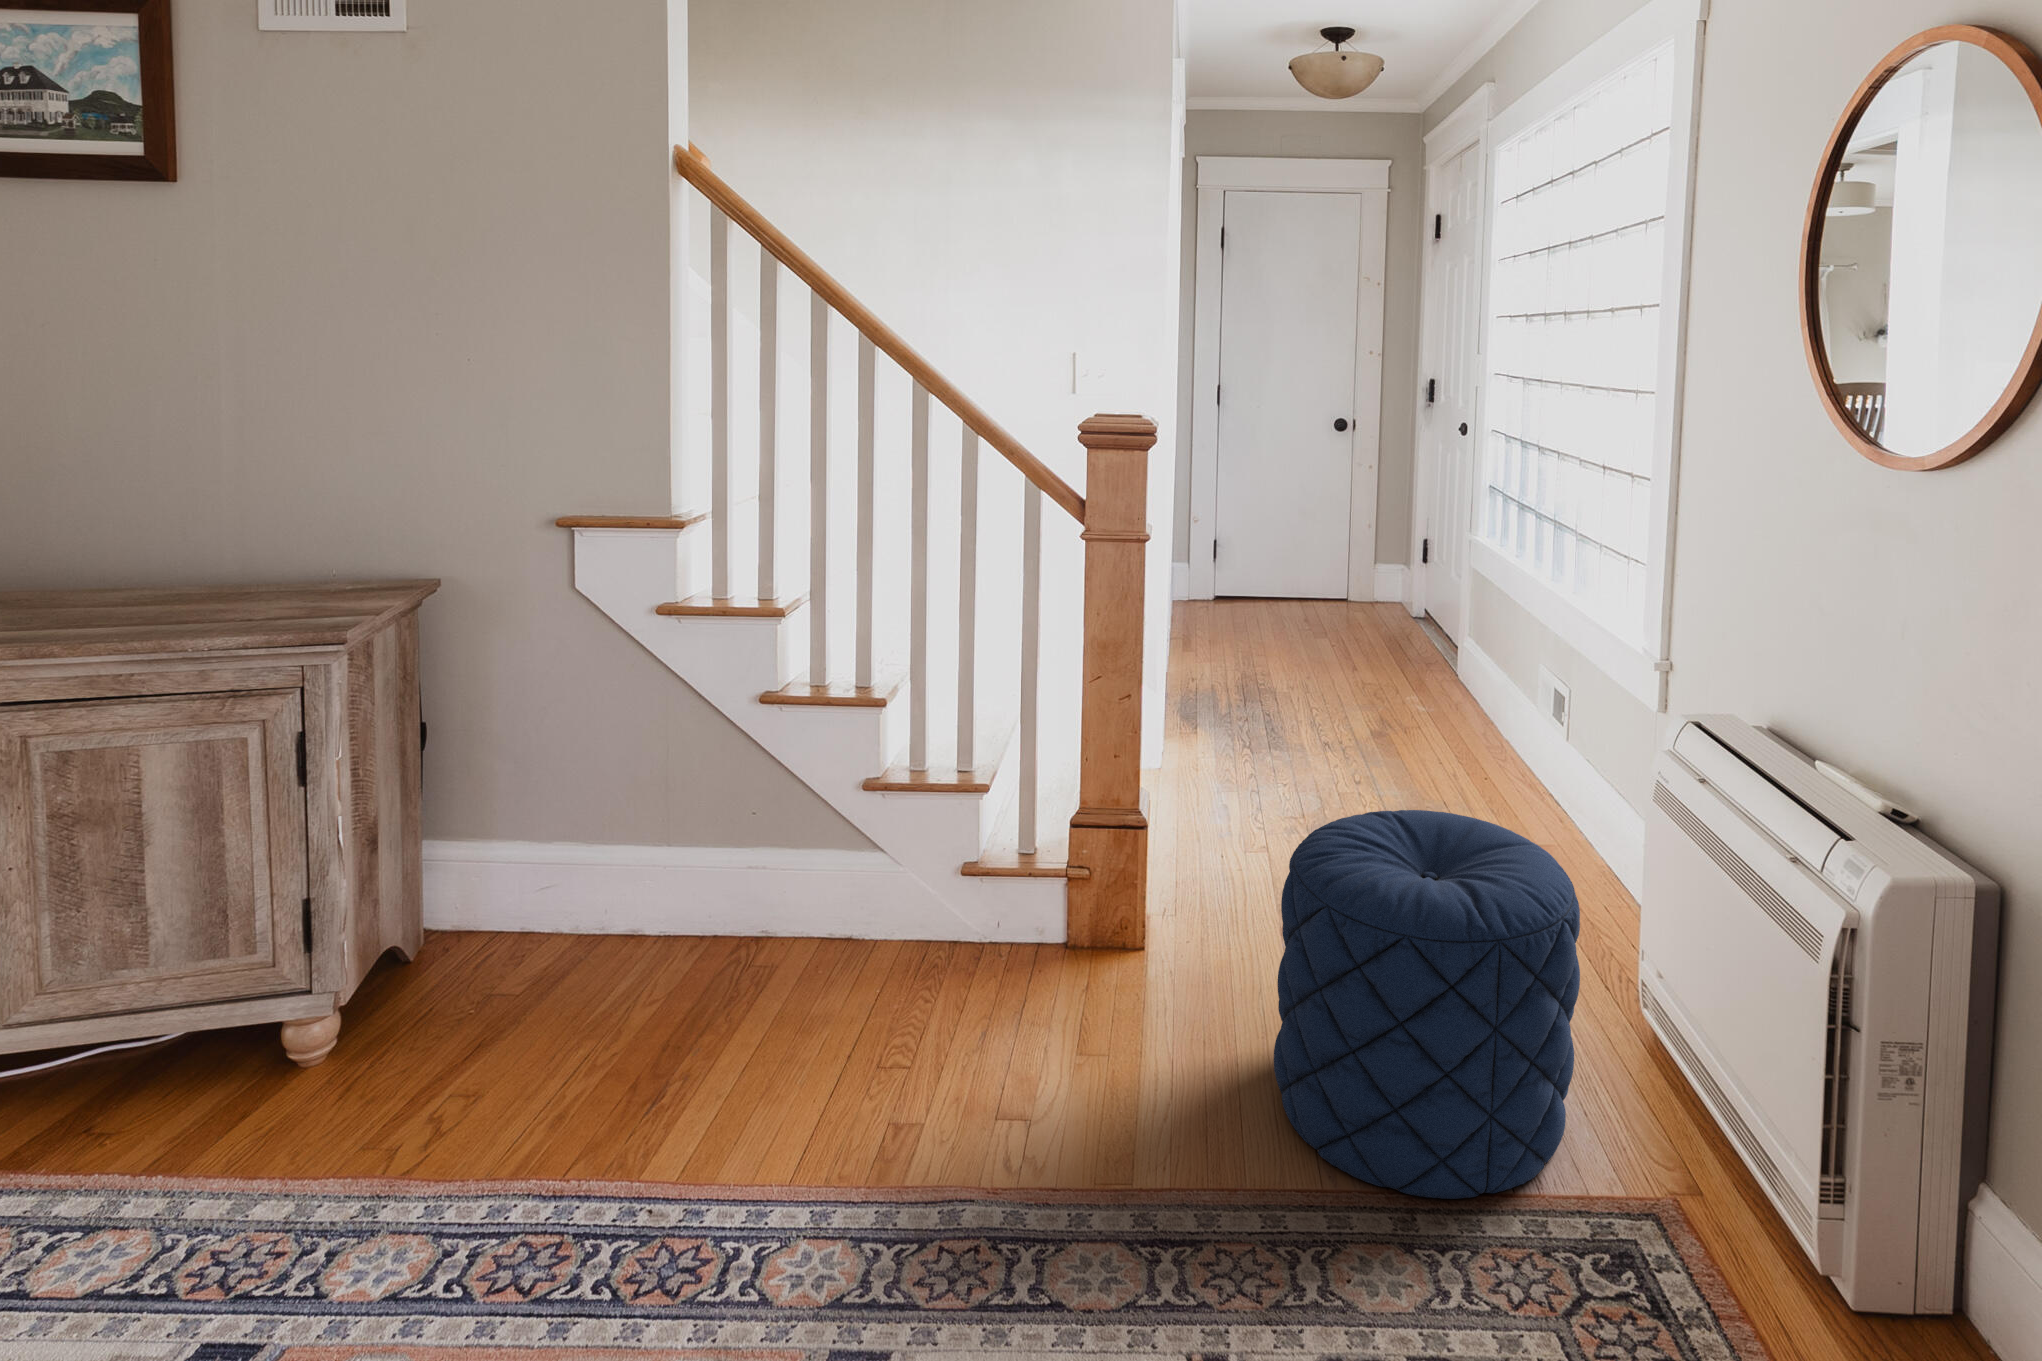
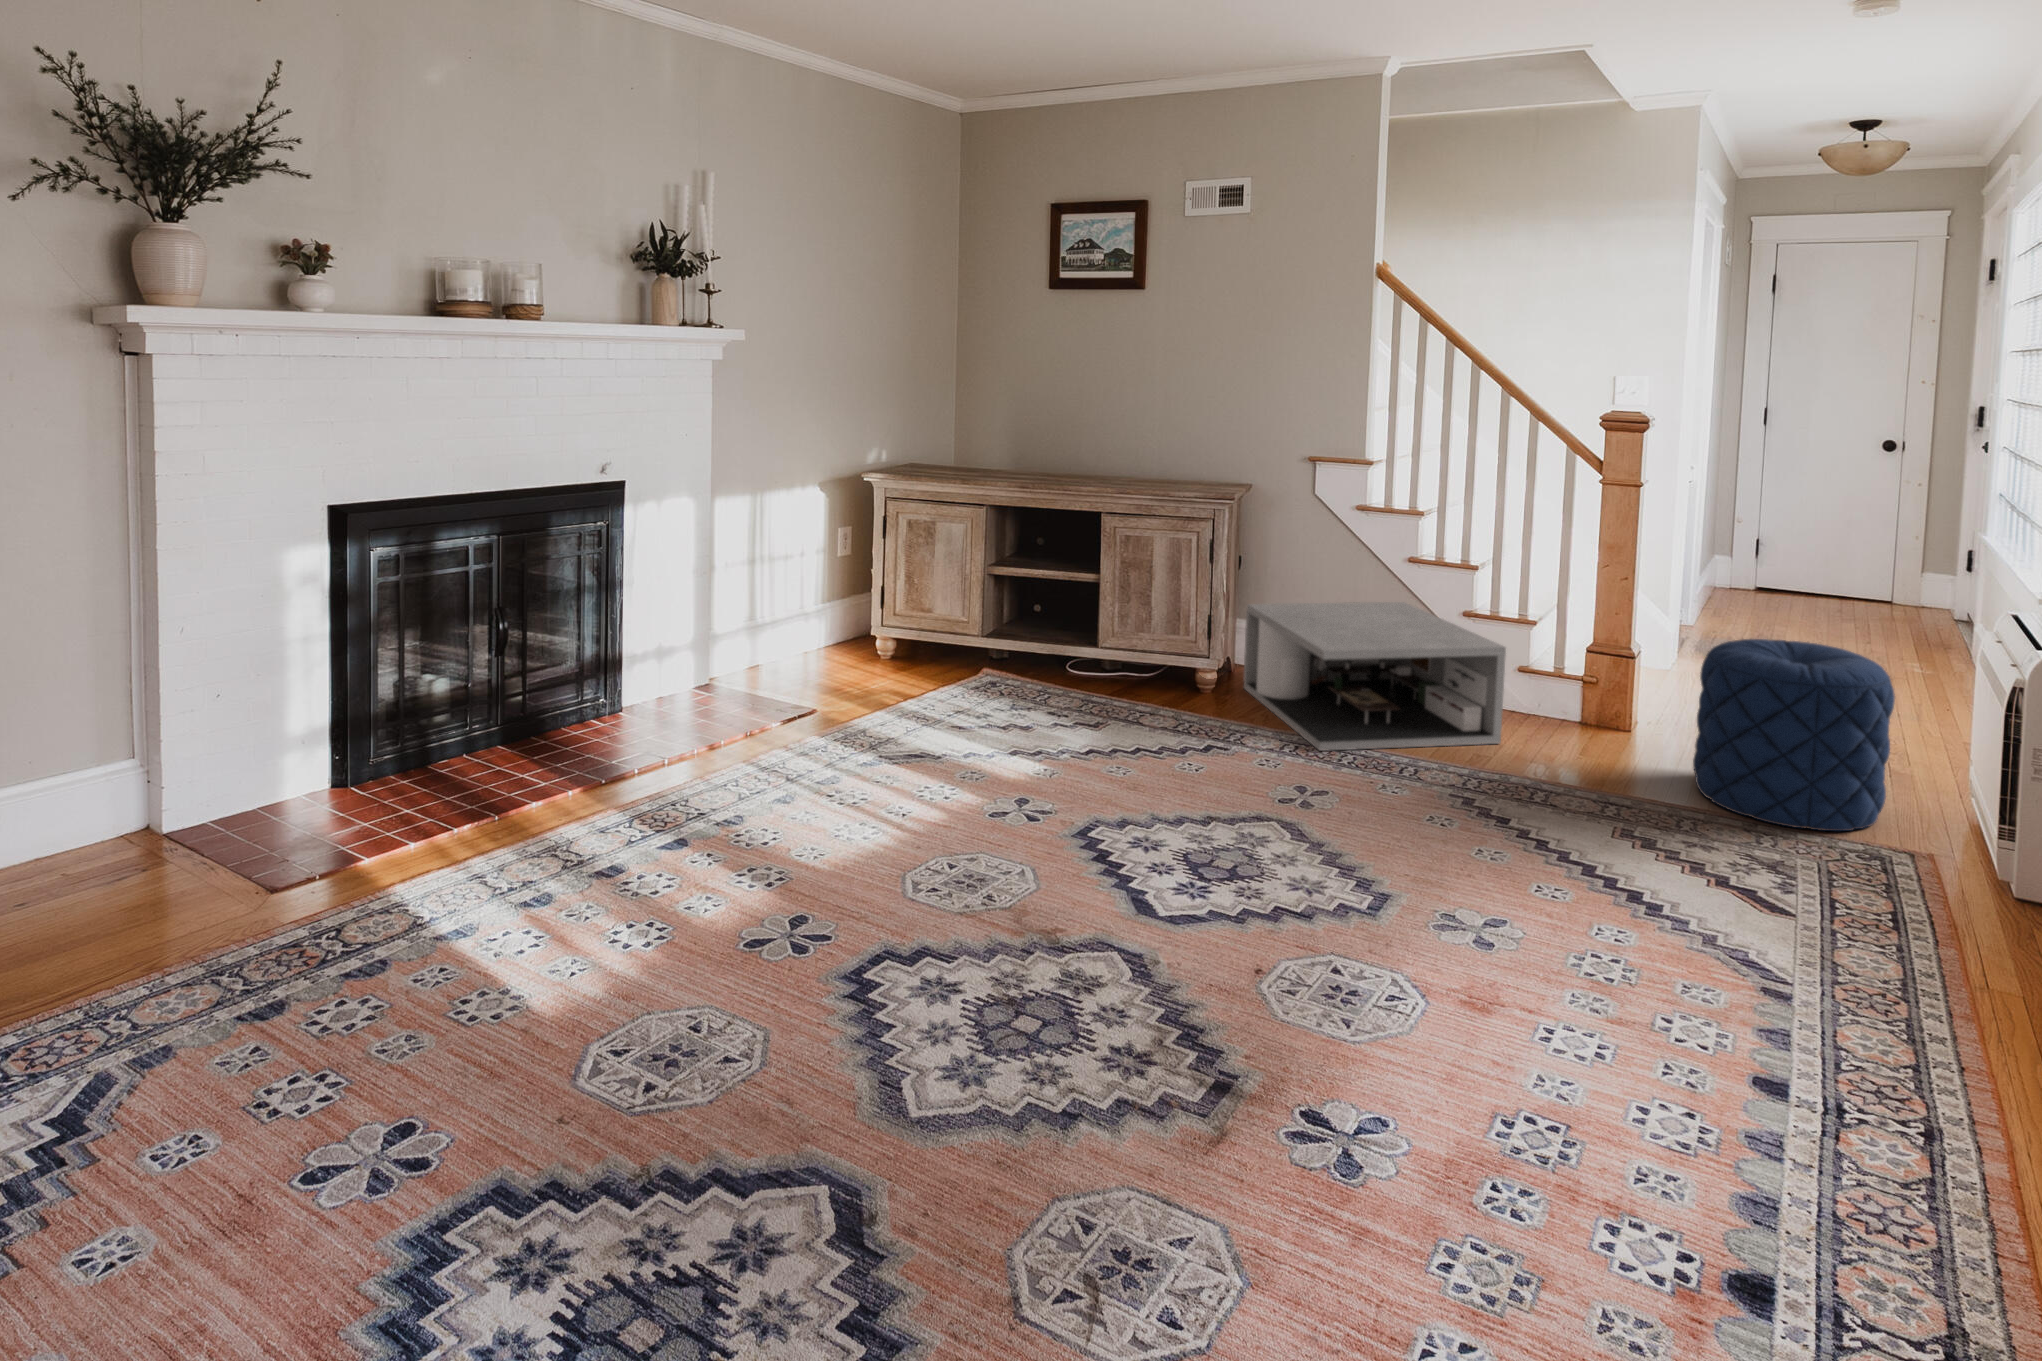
coffee table: none [409,774,941,1252] -> present [1244,602,1506,751]

